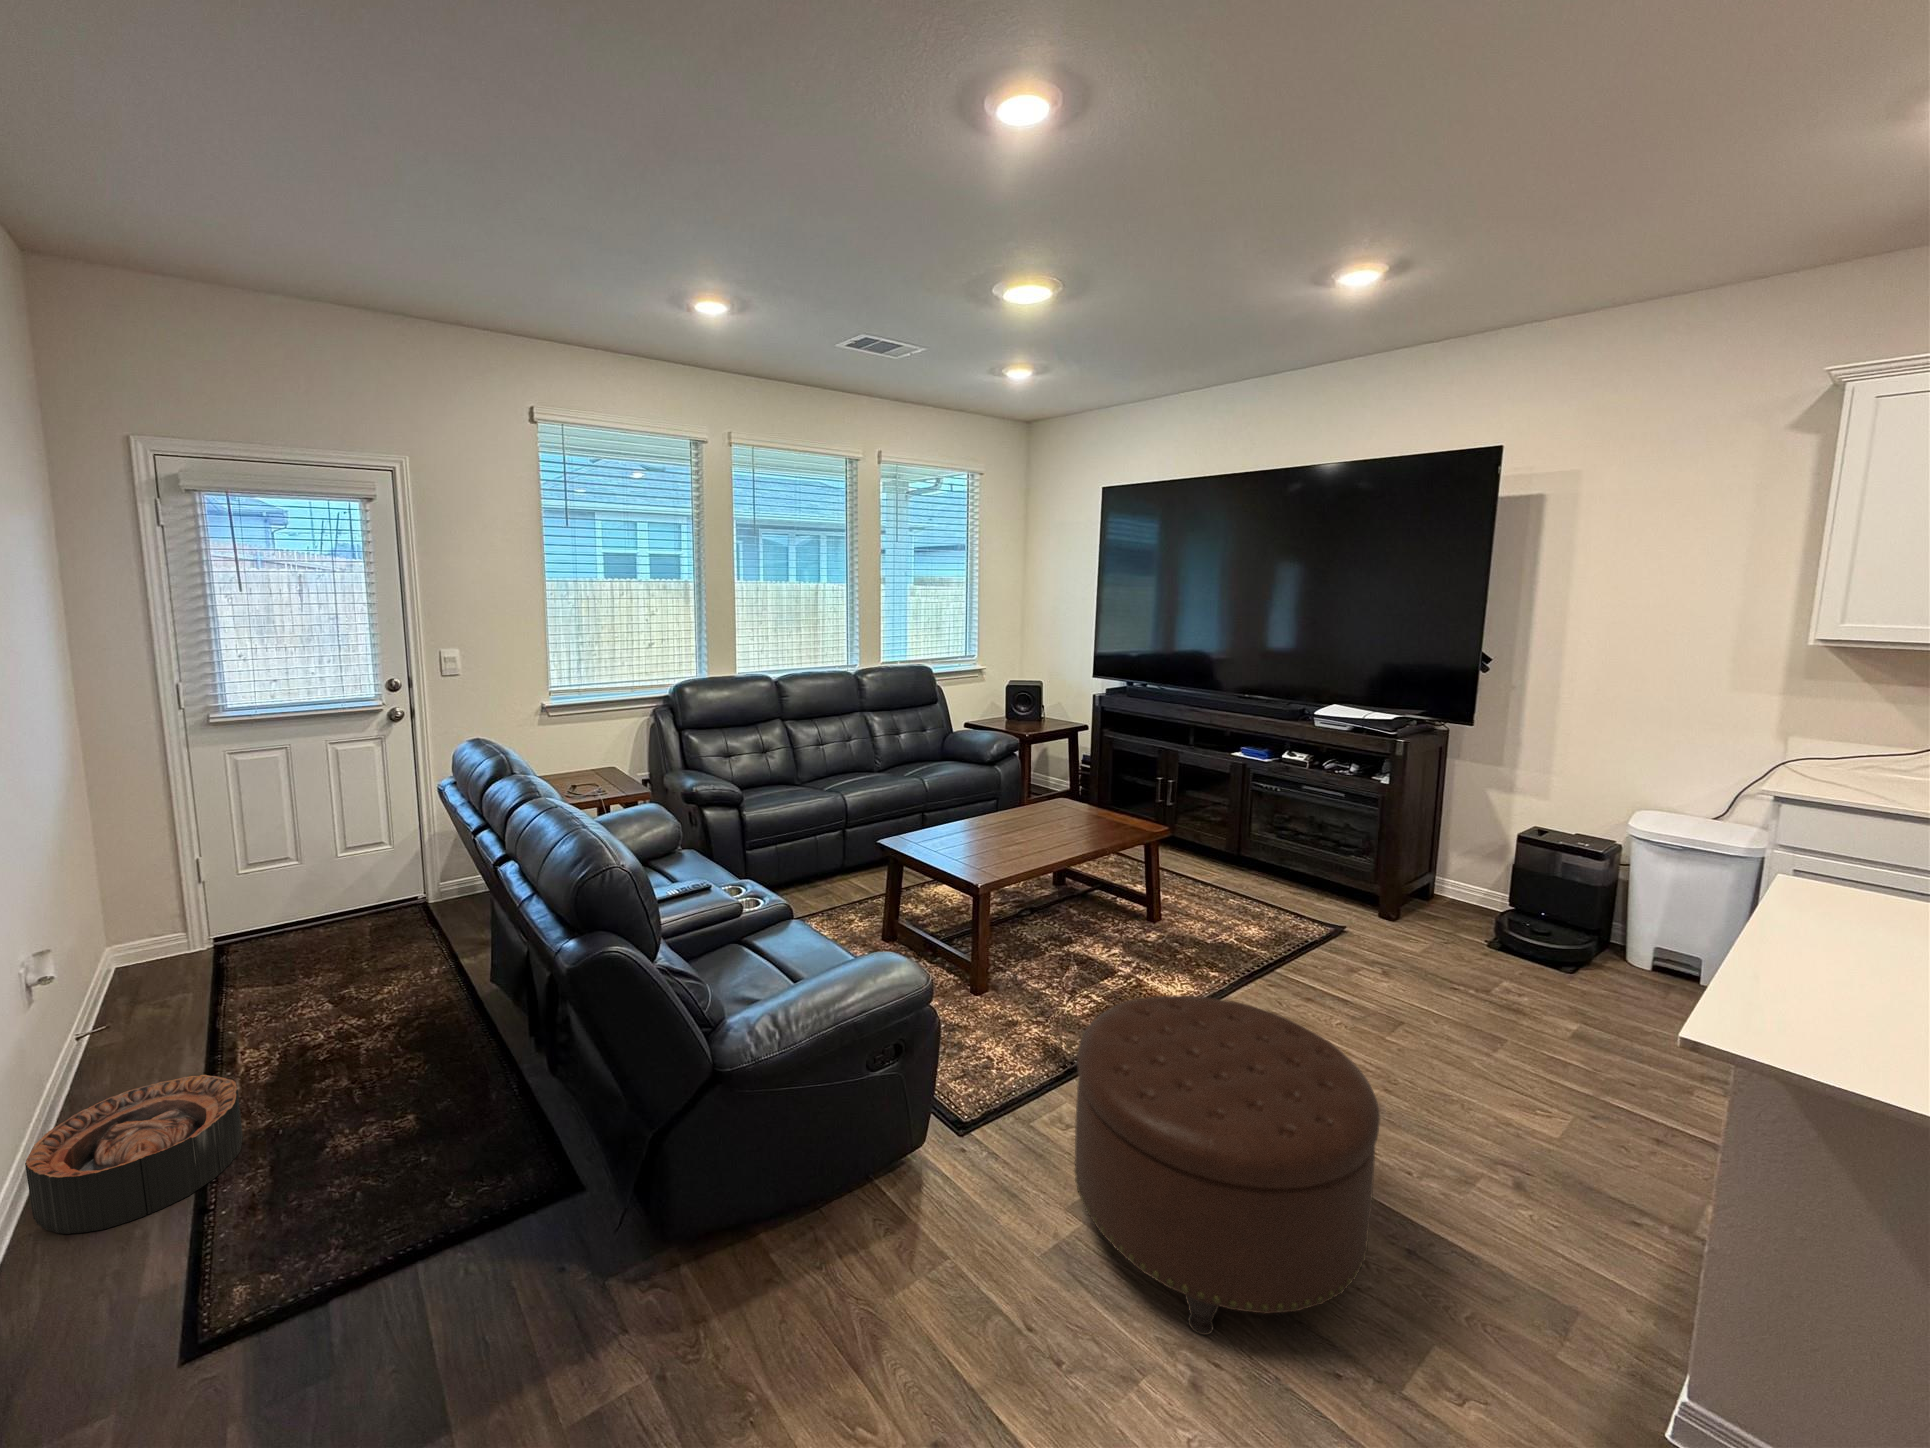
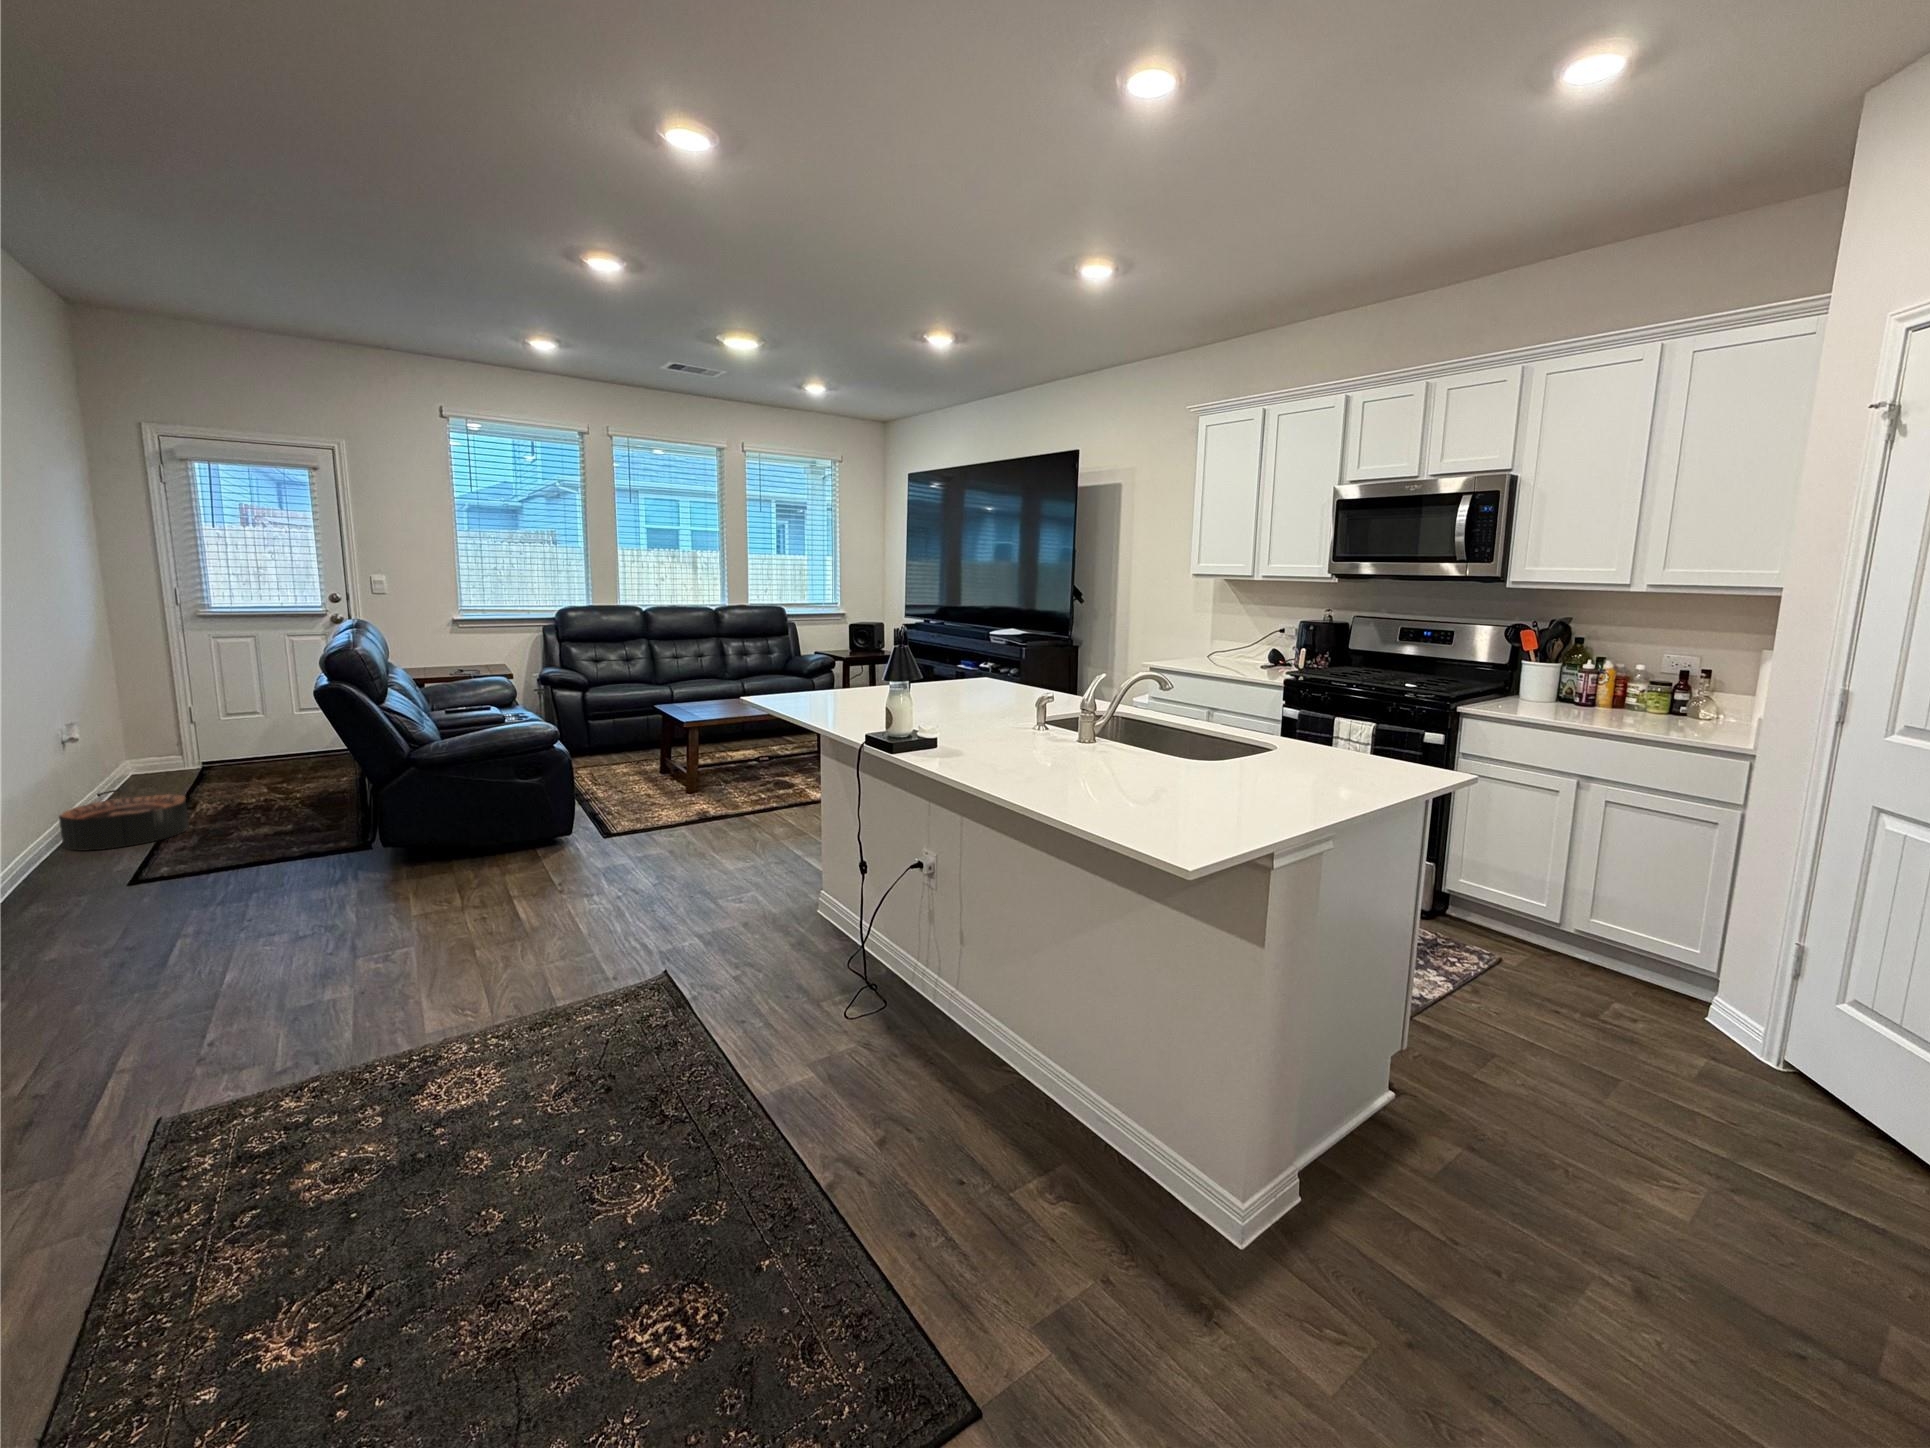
ottoman: present [1074,996,1380,1335] -> none [615,749,773,881]

